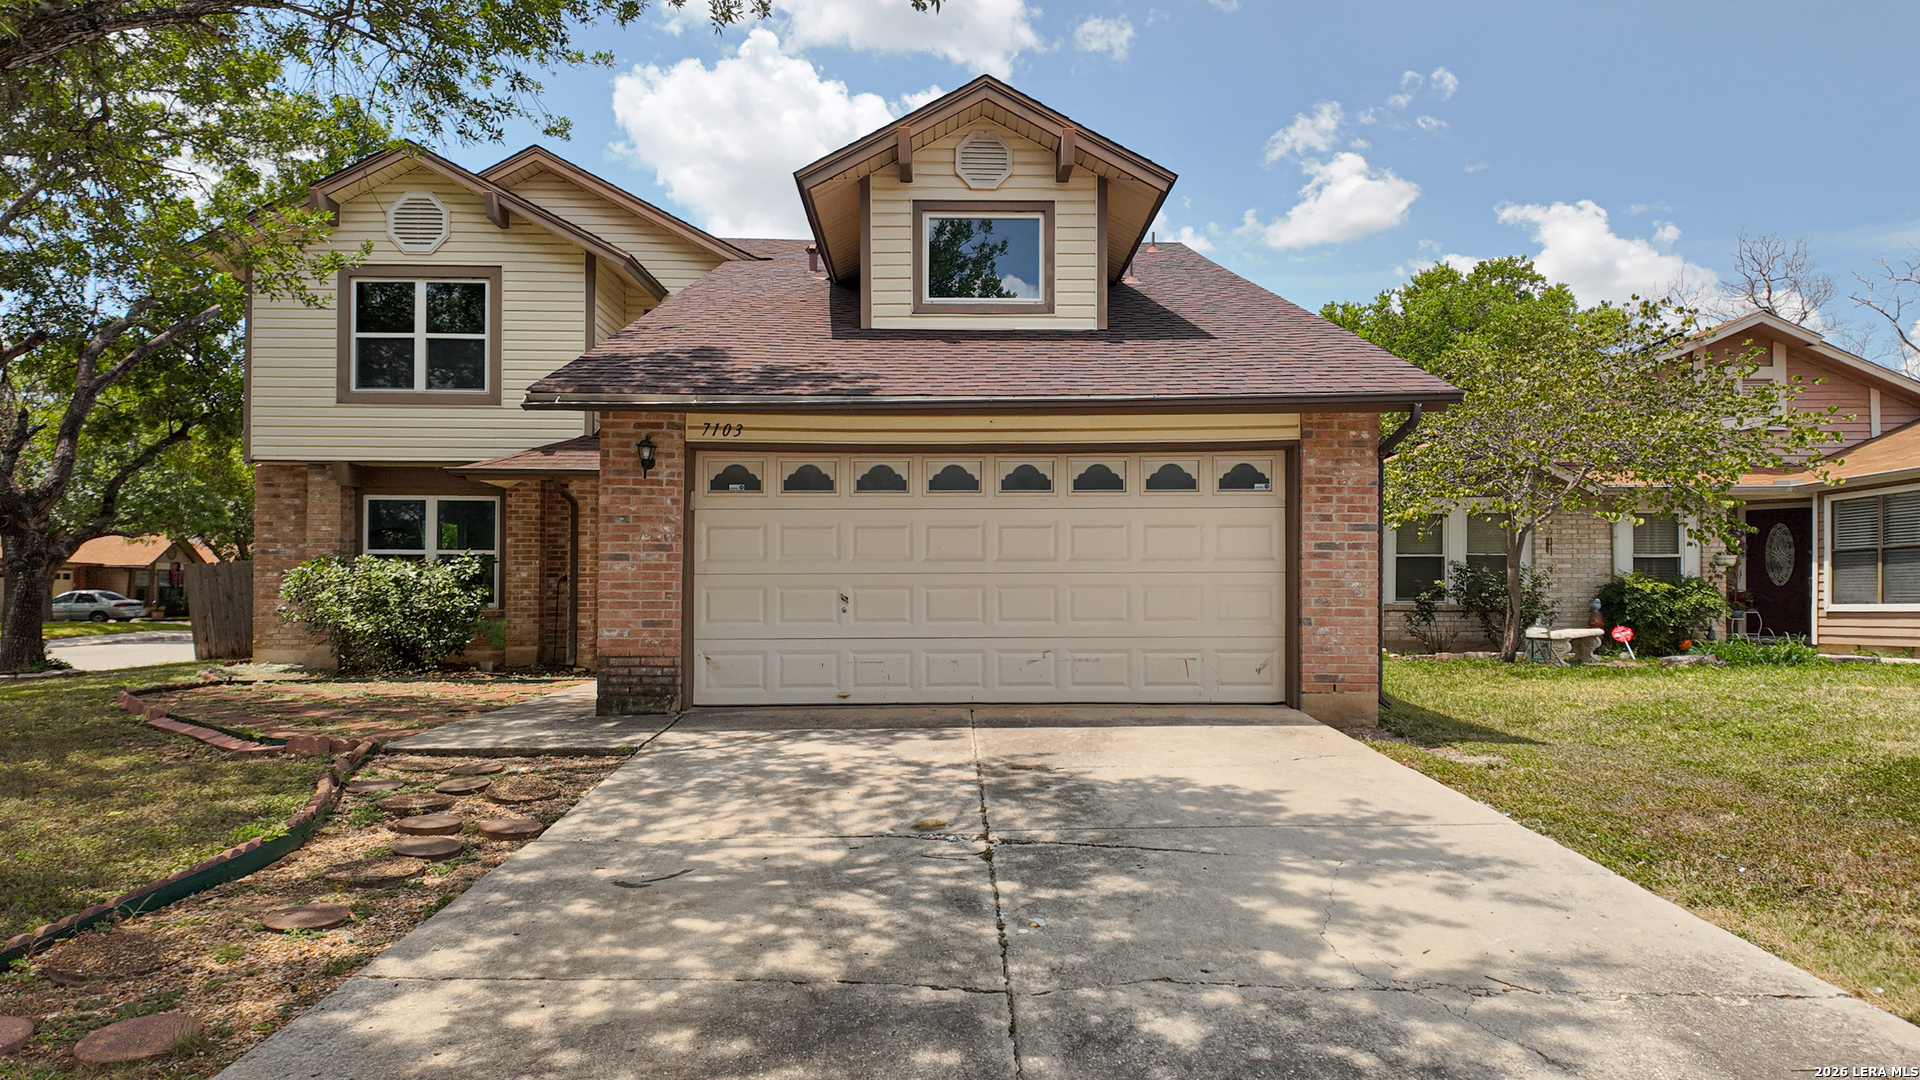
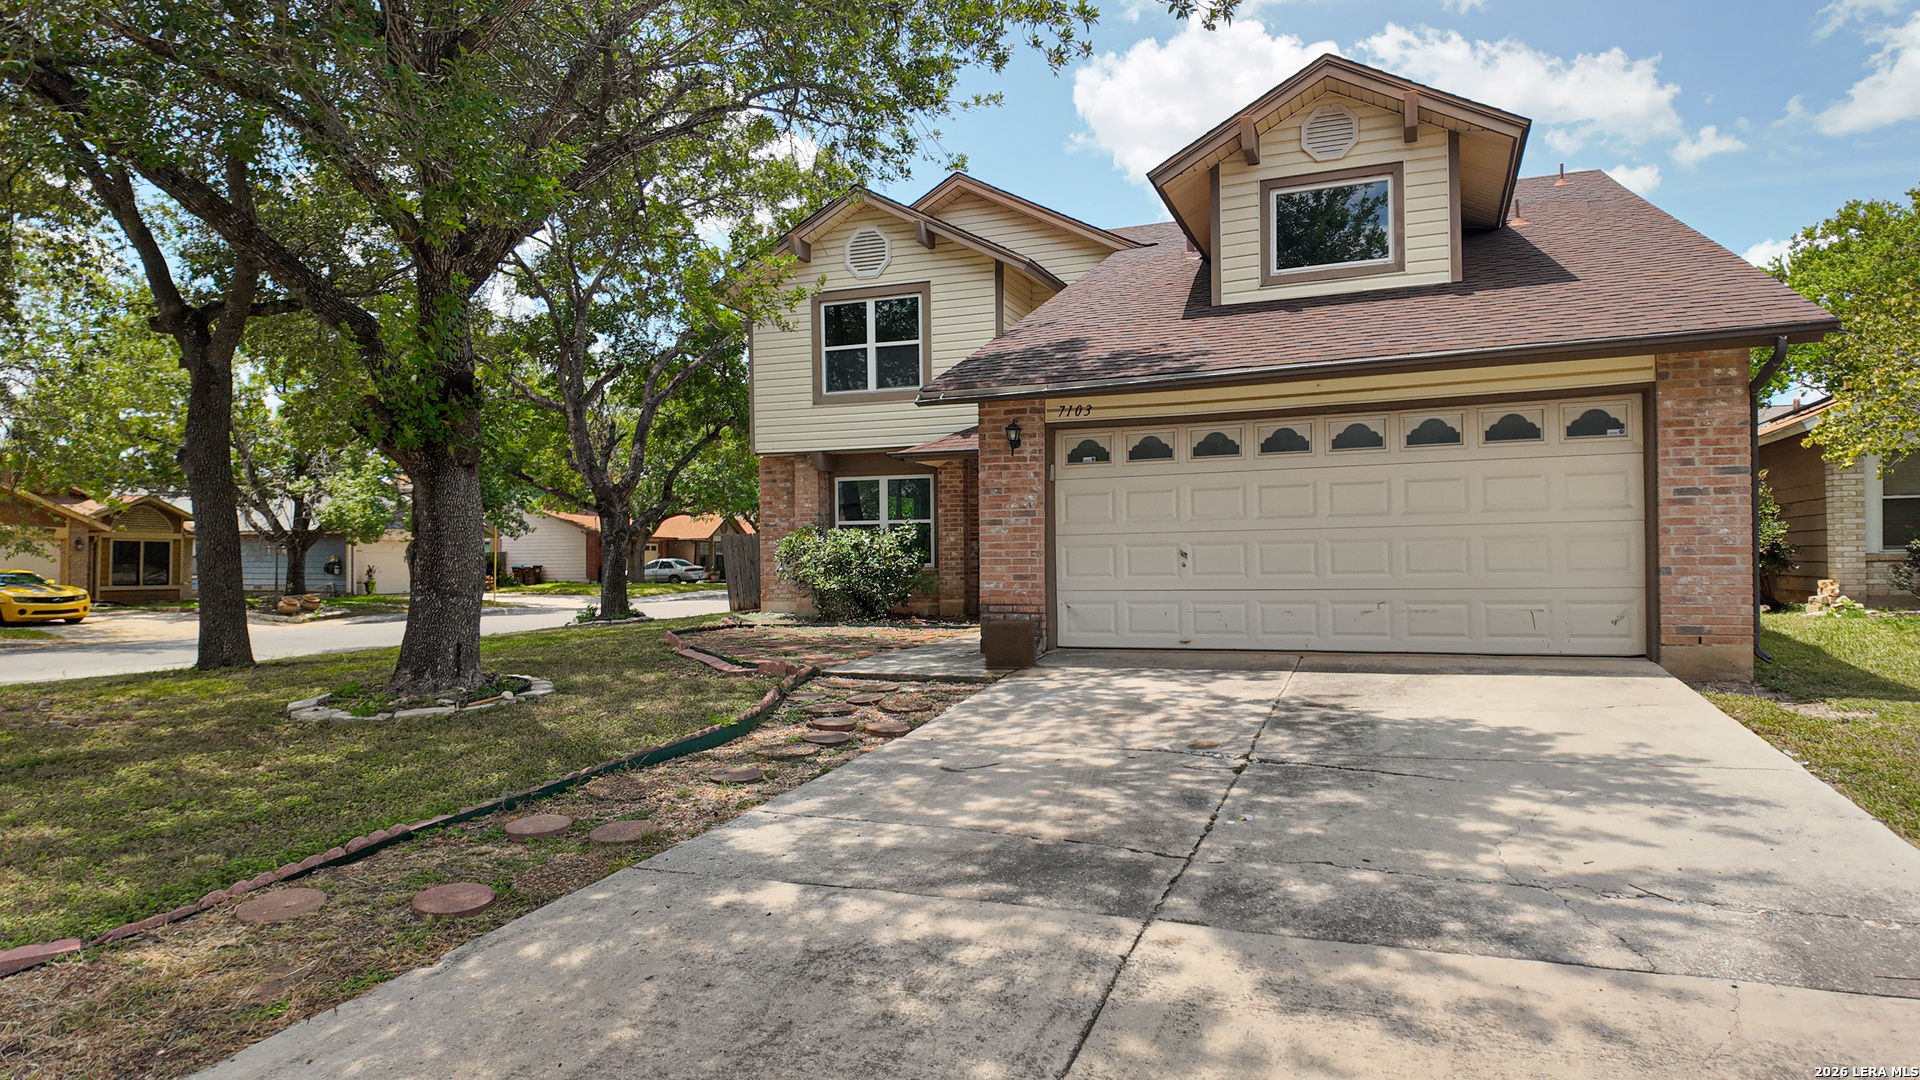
cardboard box: none [607,676,668,737] -> present [984,620,1036,669]

